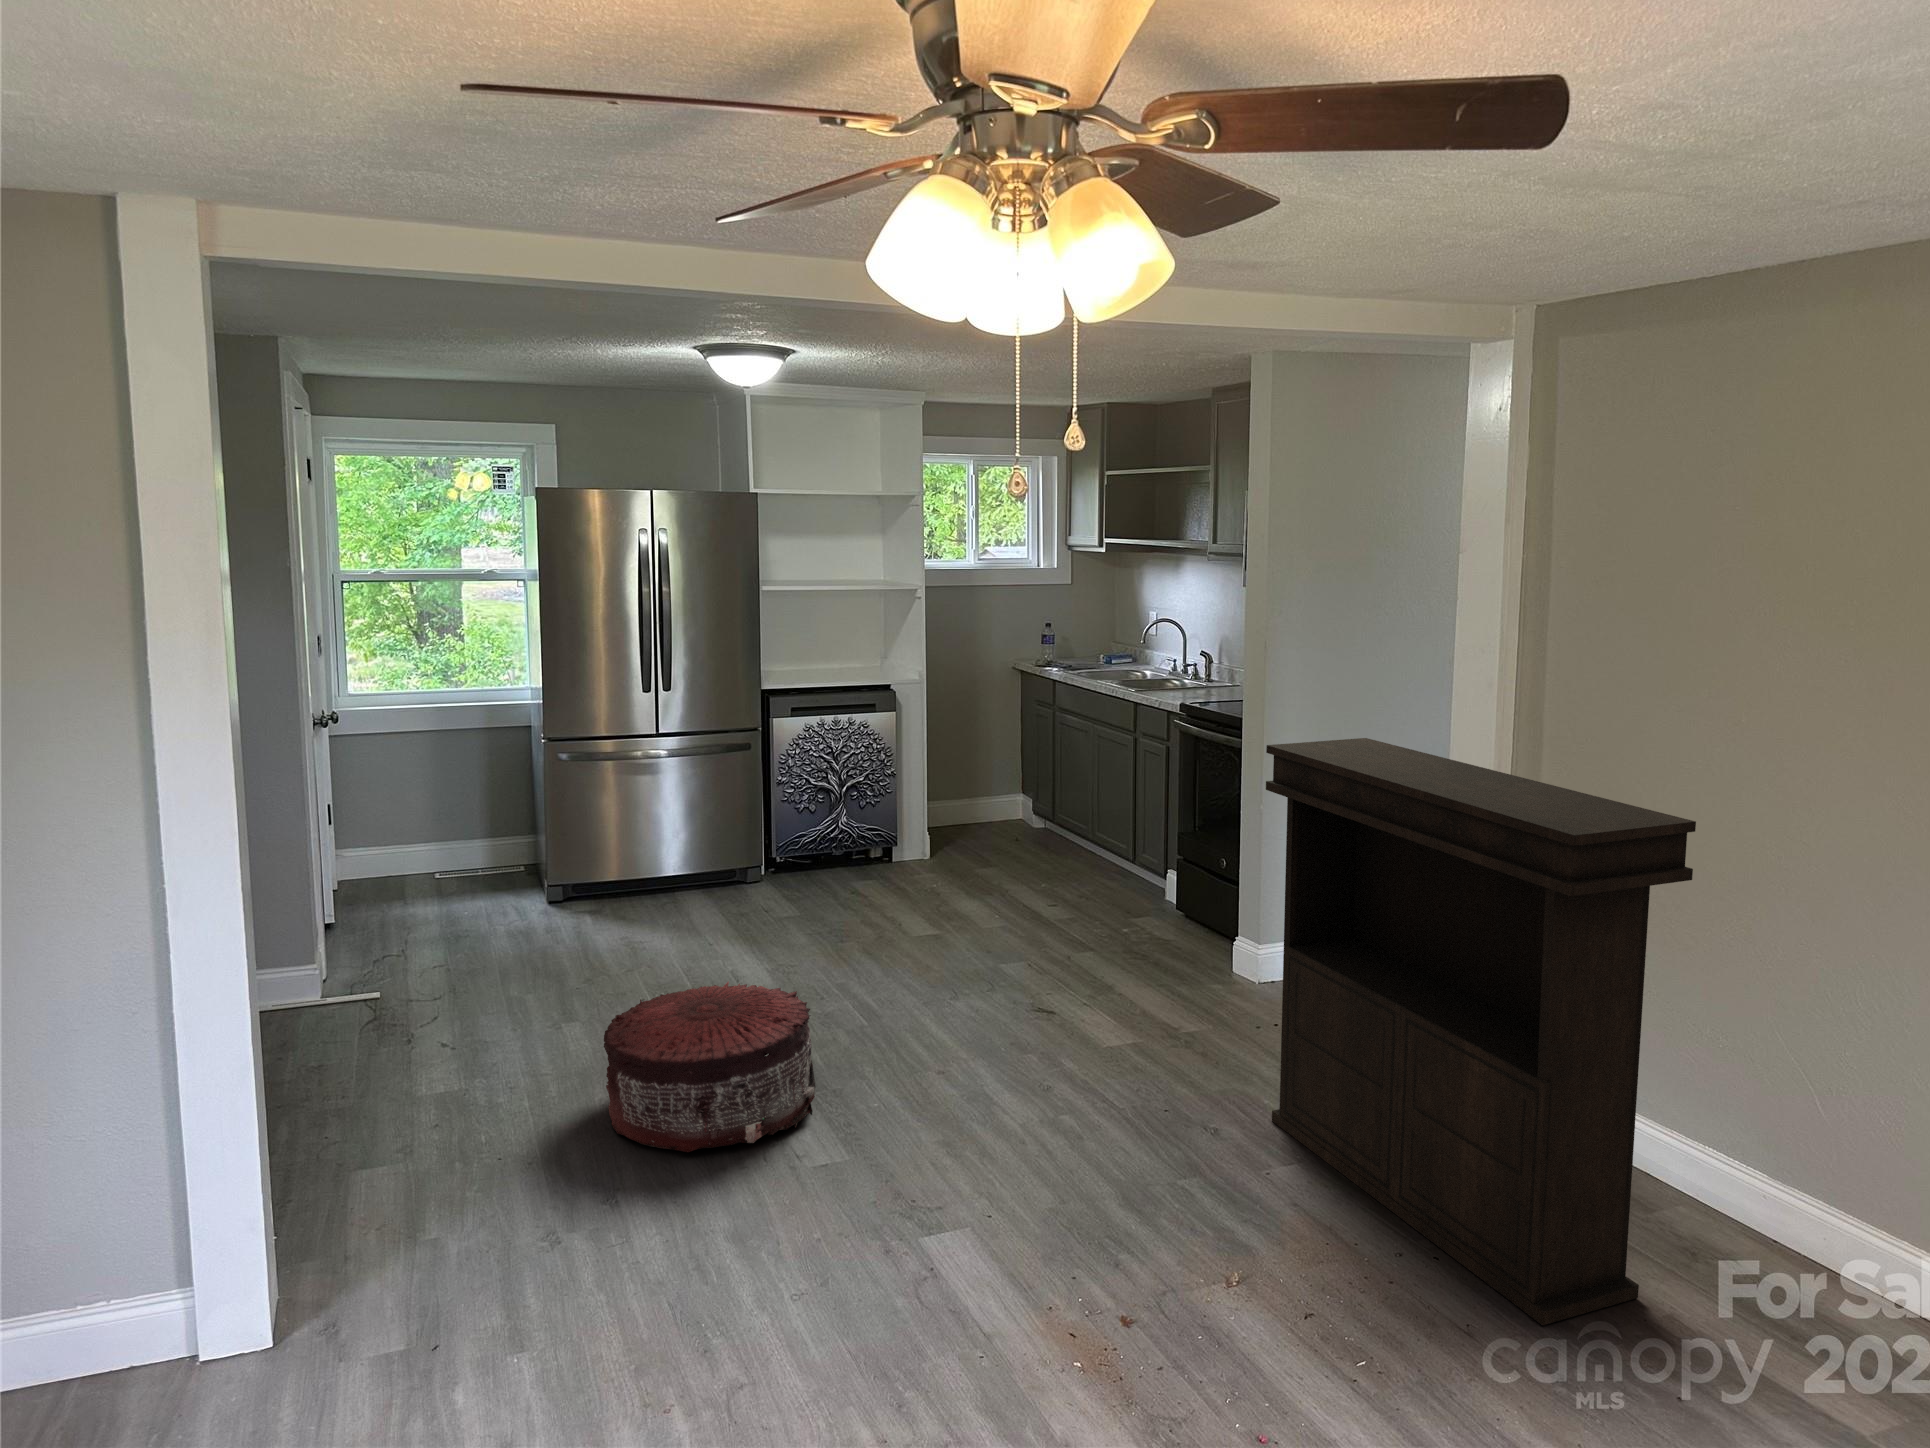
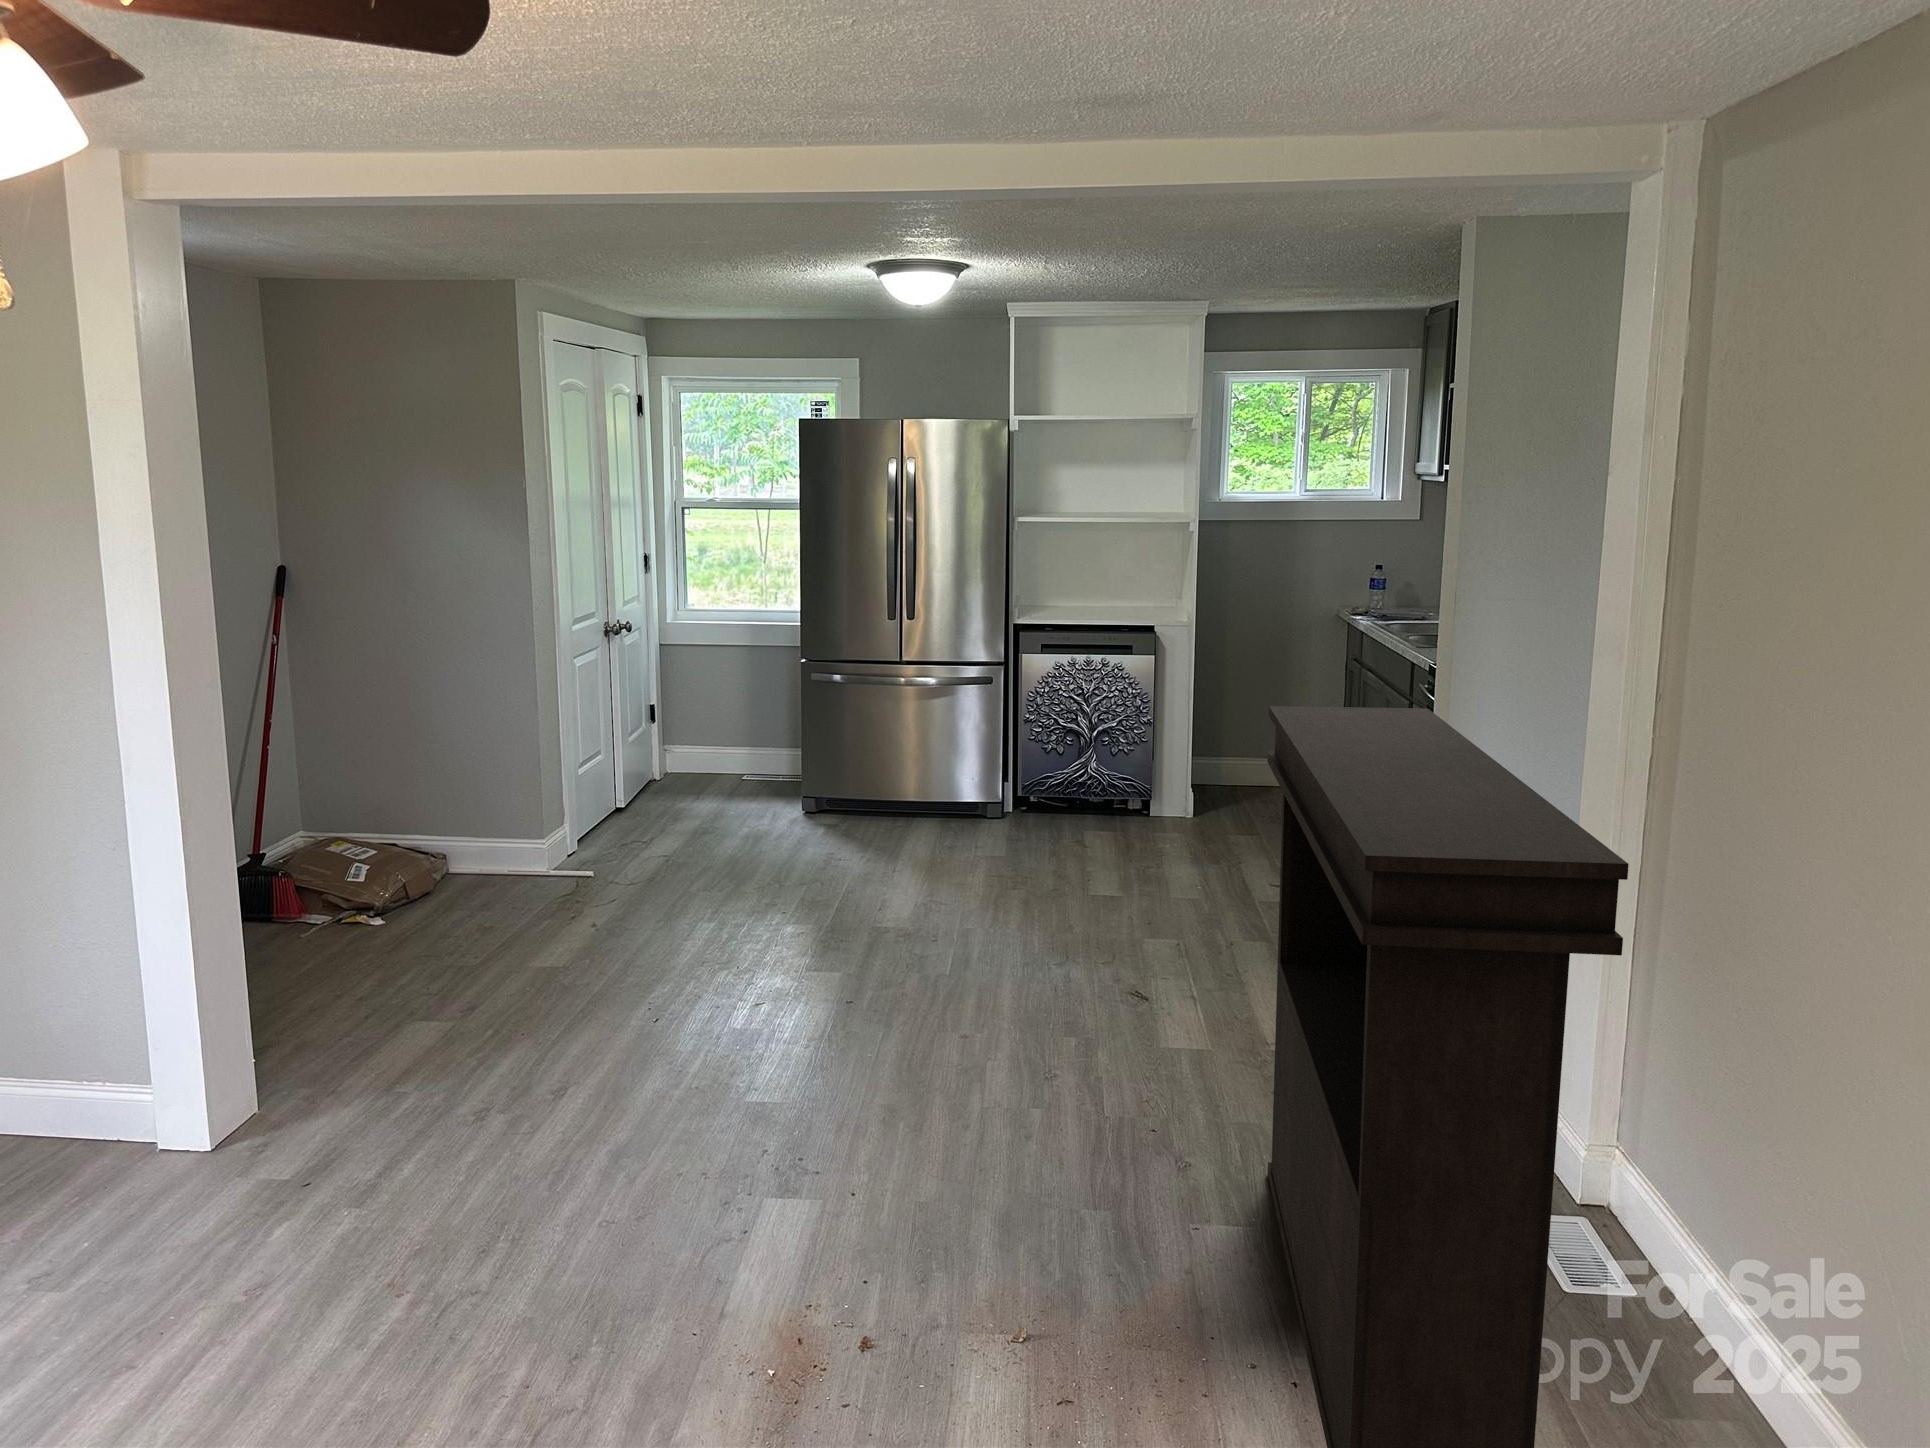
pouf: present [604,982,815,1152] -> none [625,901,829,1060]

